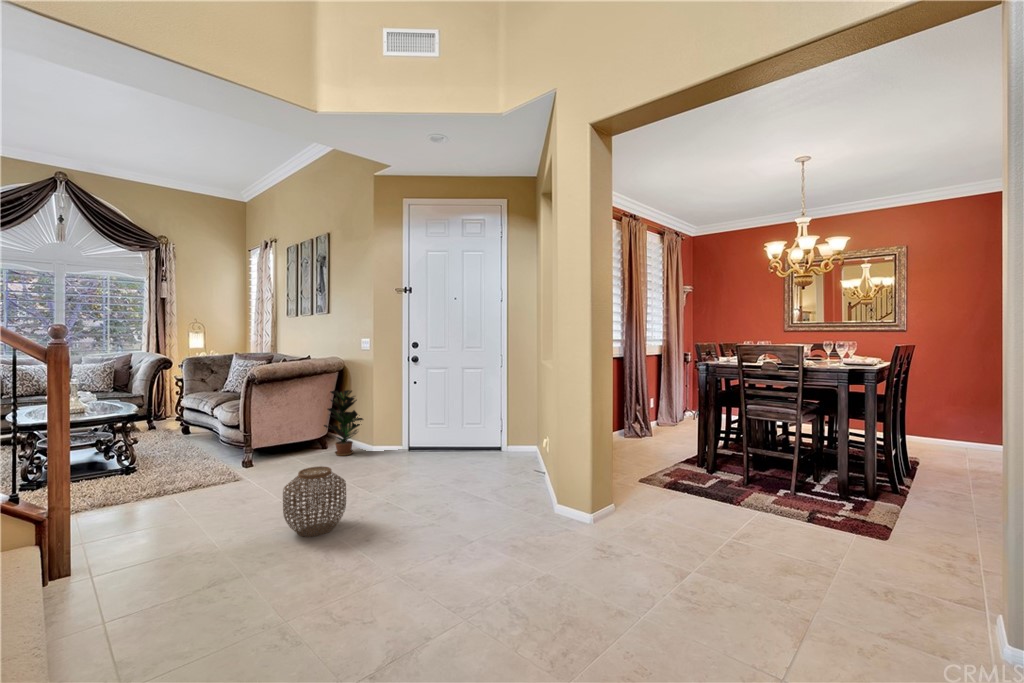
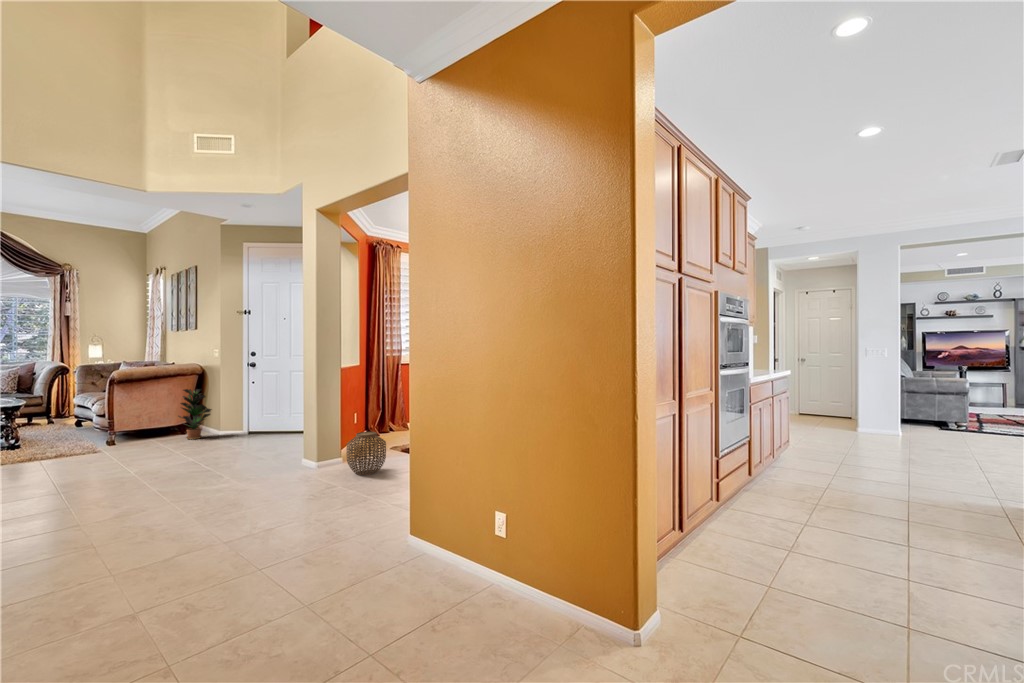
woven basket: present [283,466,346,537] -> present [346,432,386,475]

